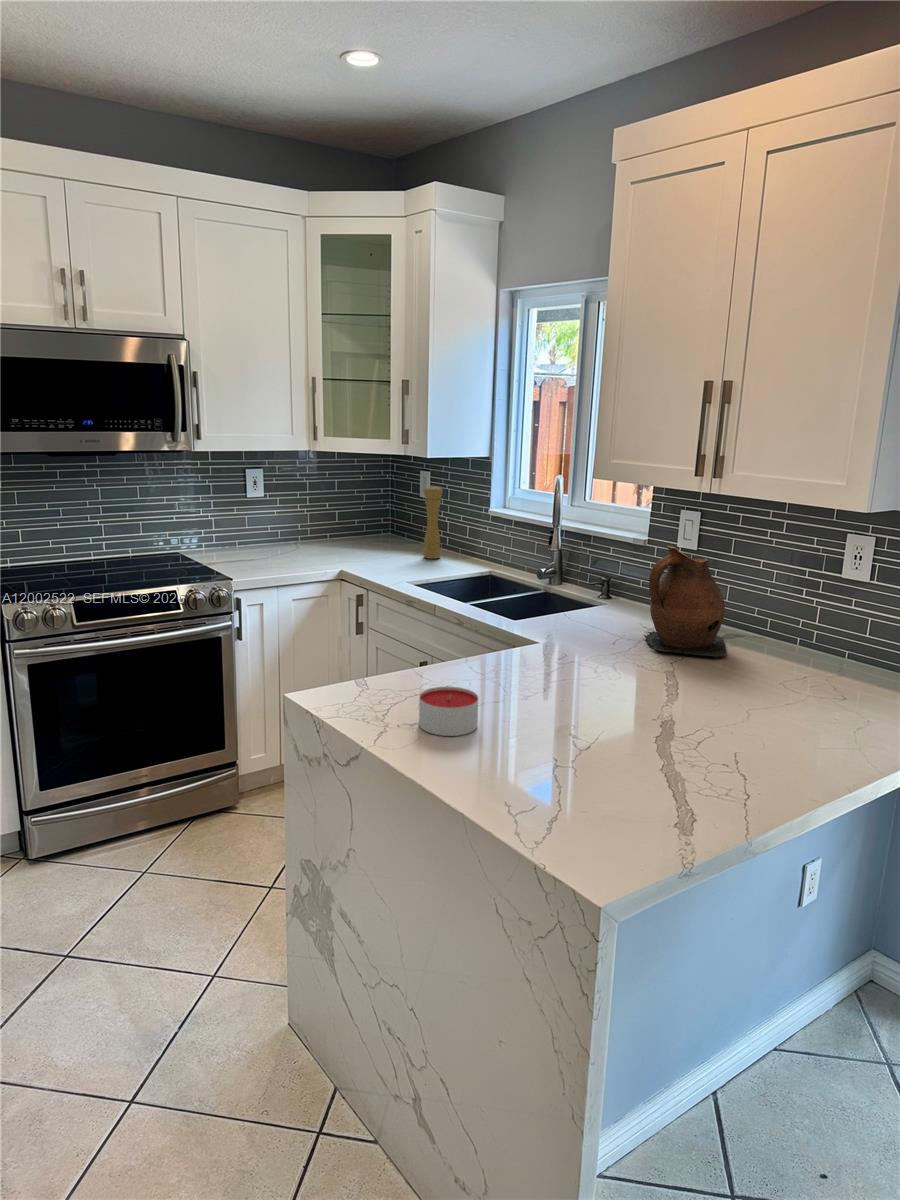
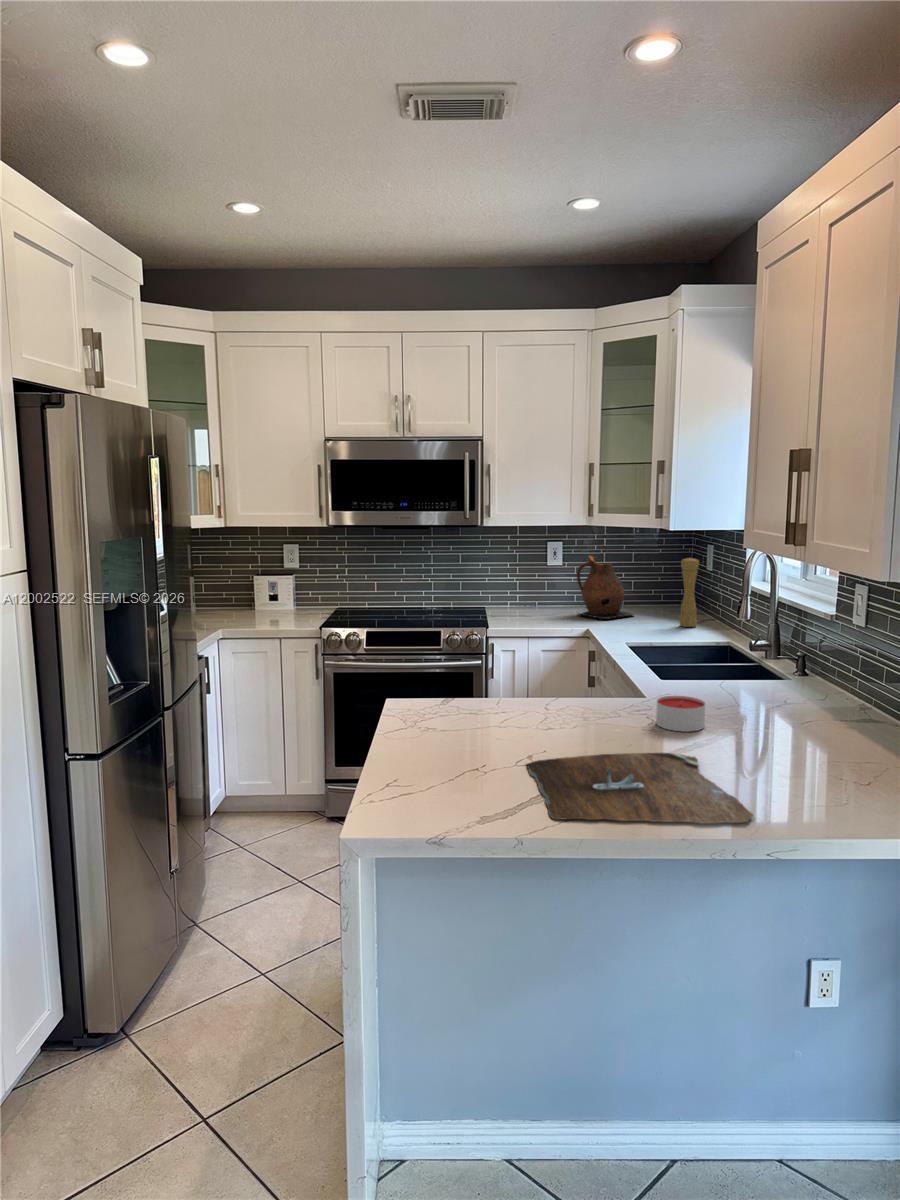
ceramic pitcher: present [644,546,727,659] -> present [577,556,633,619]
candle: present [419,687,479,736] -> present [656,696,705,732]
cutting board: none [583,695,835,792] -> present [527,753,753,823]

